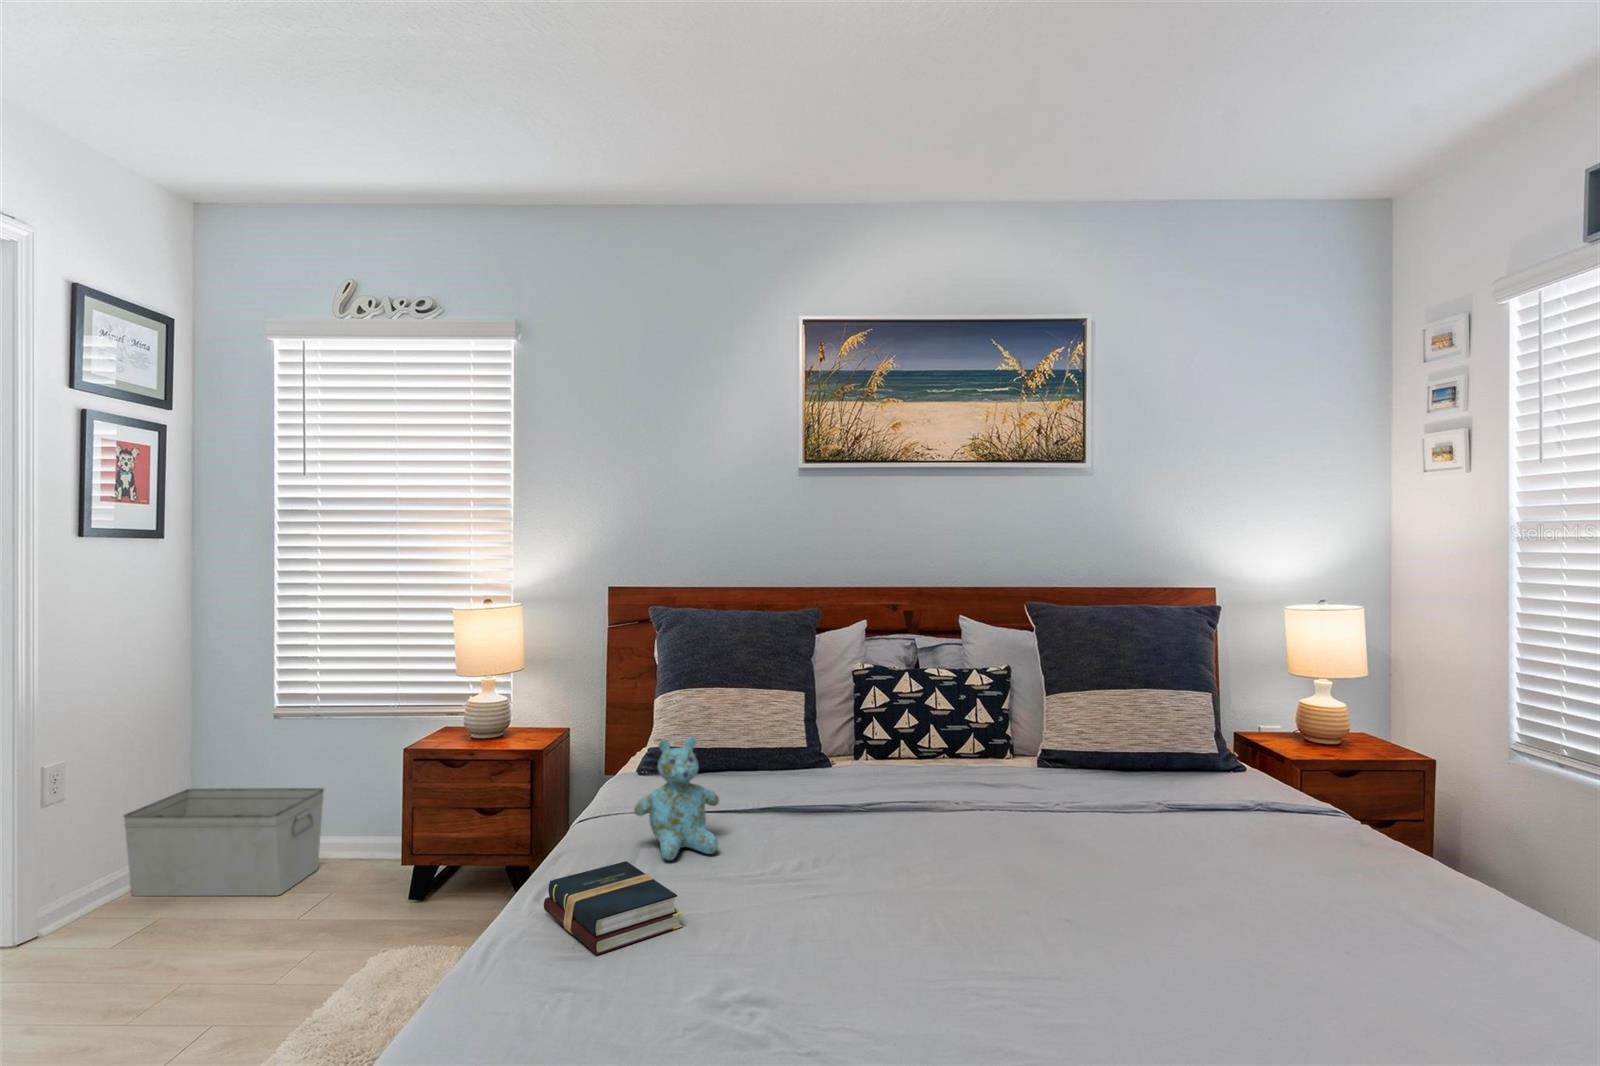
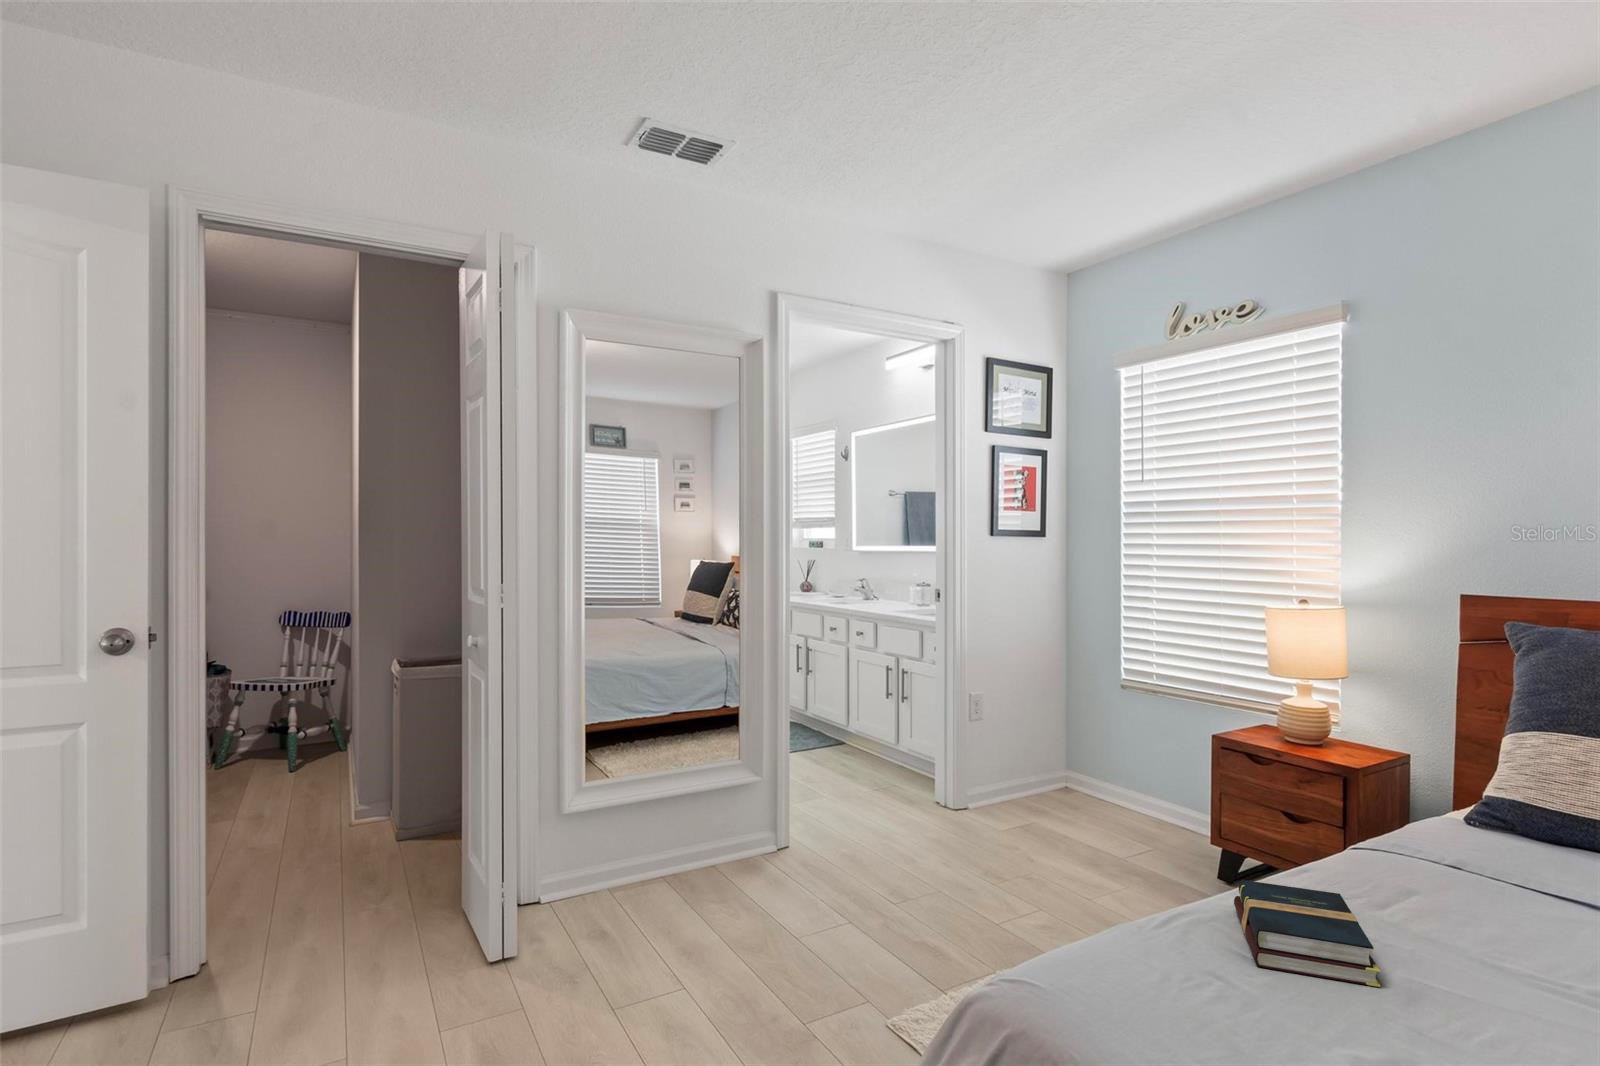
stuffed bear: present [634,737,719,860] -> none [1385,775,1523,935]
storage bin: present [124,788,324,896] -> none [1018,732,1159,836]

